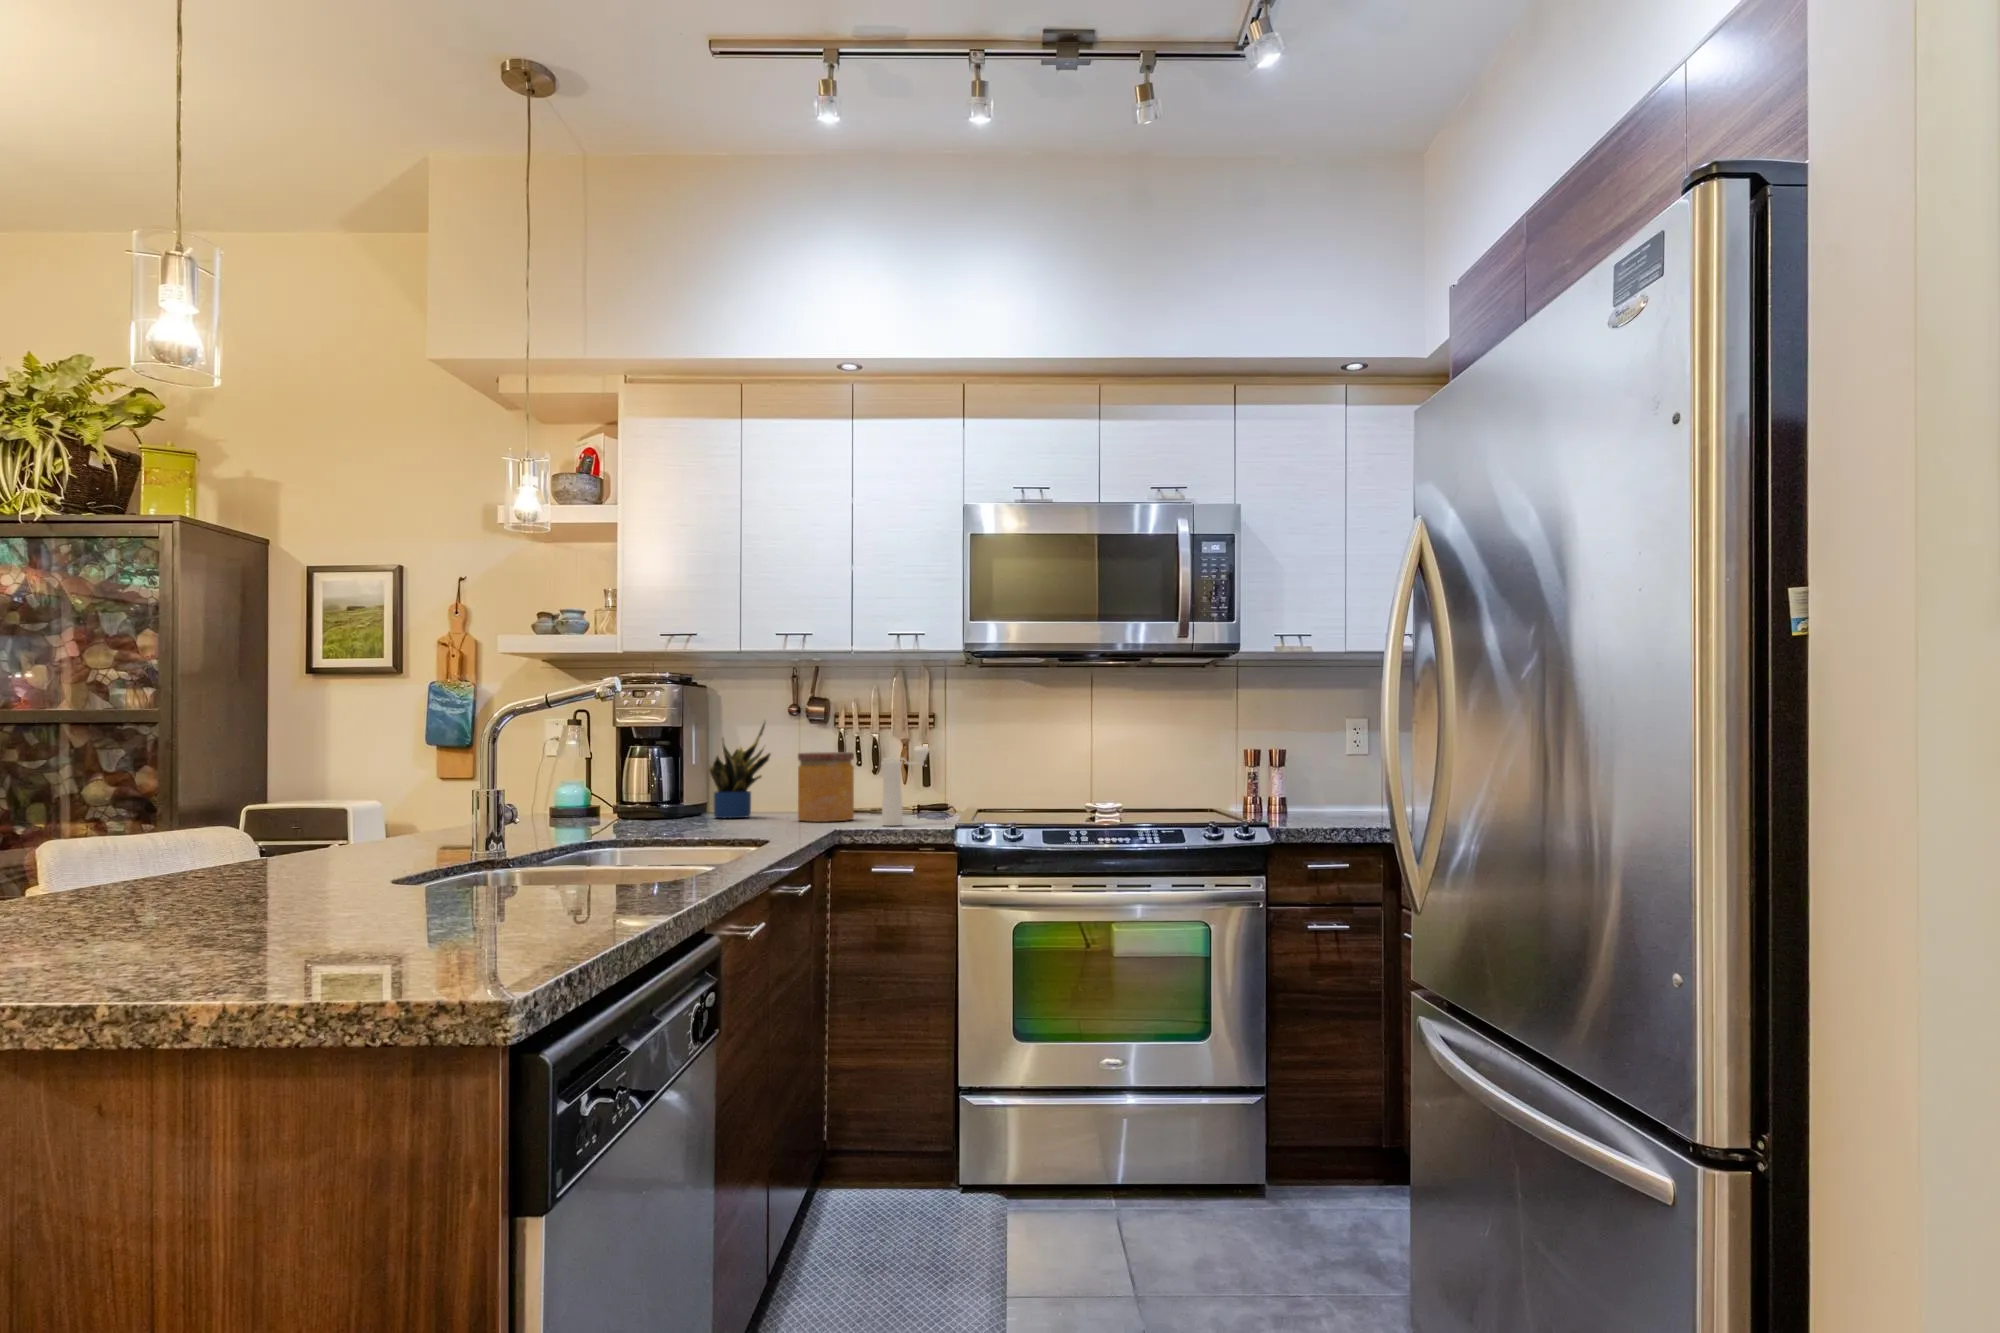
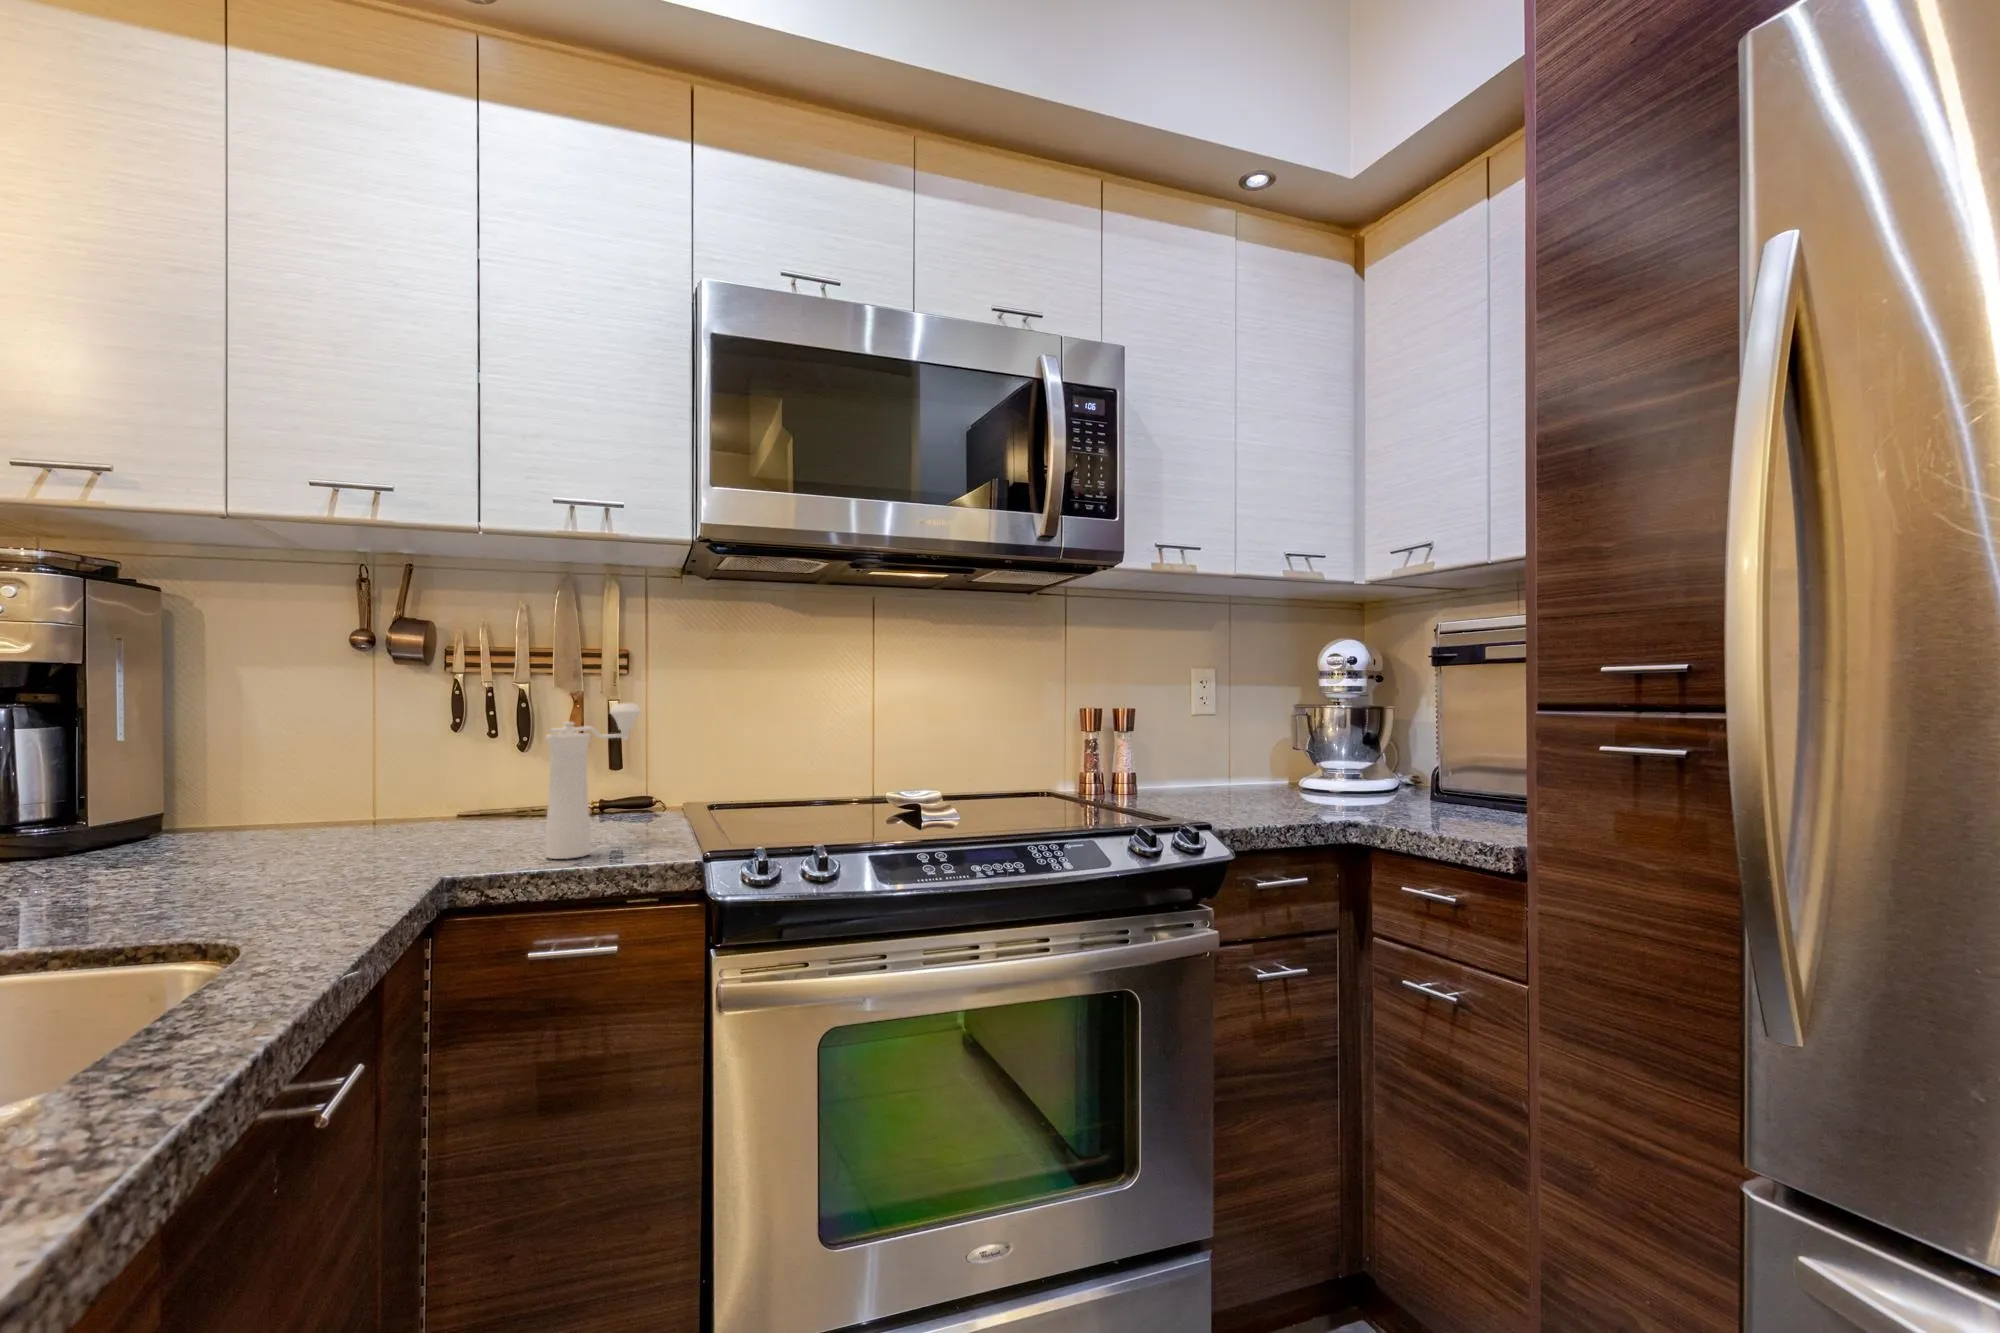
potted plant: present [709,723,770,818] -> none [156,652,305,846]
jar: present [798,752,854,822] -> none [360,714,483,850]

